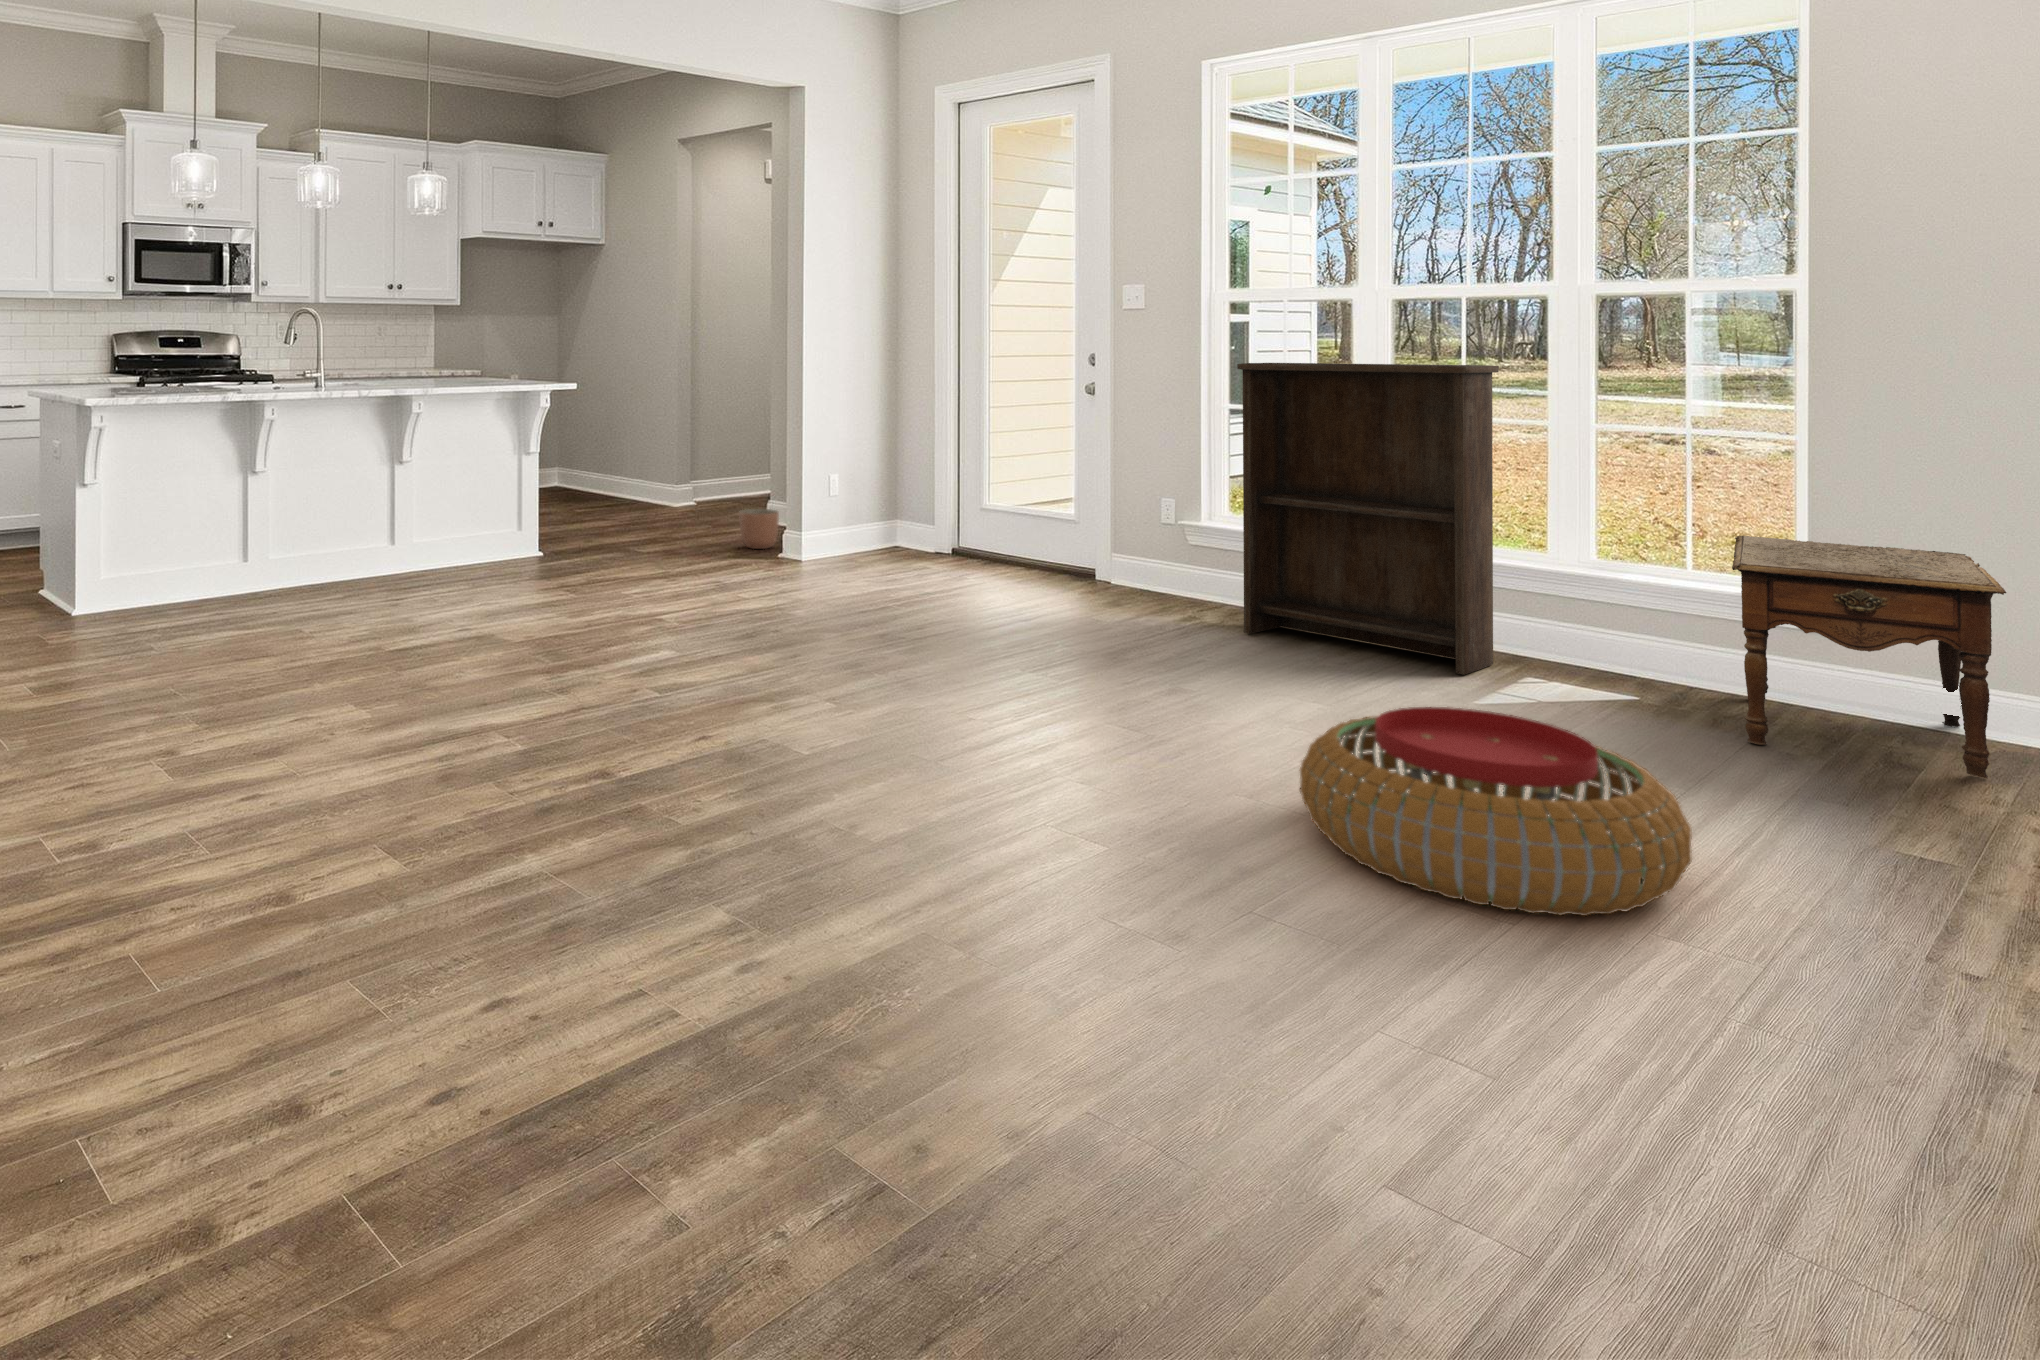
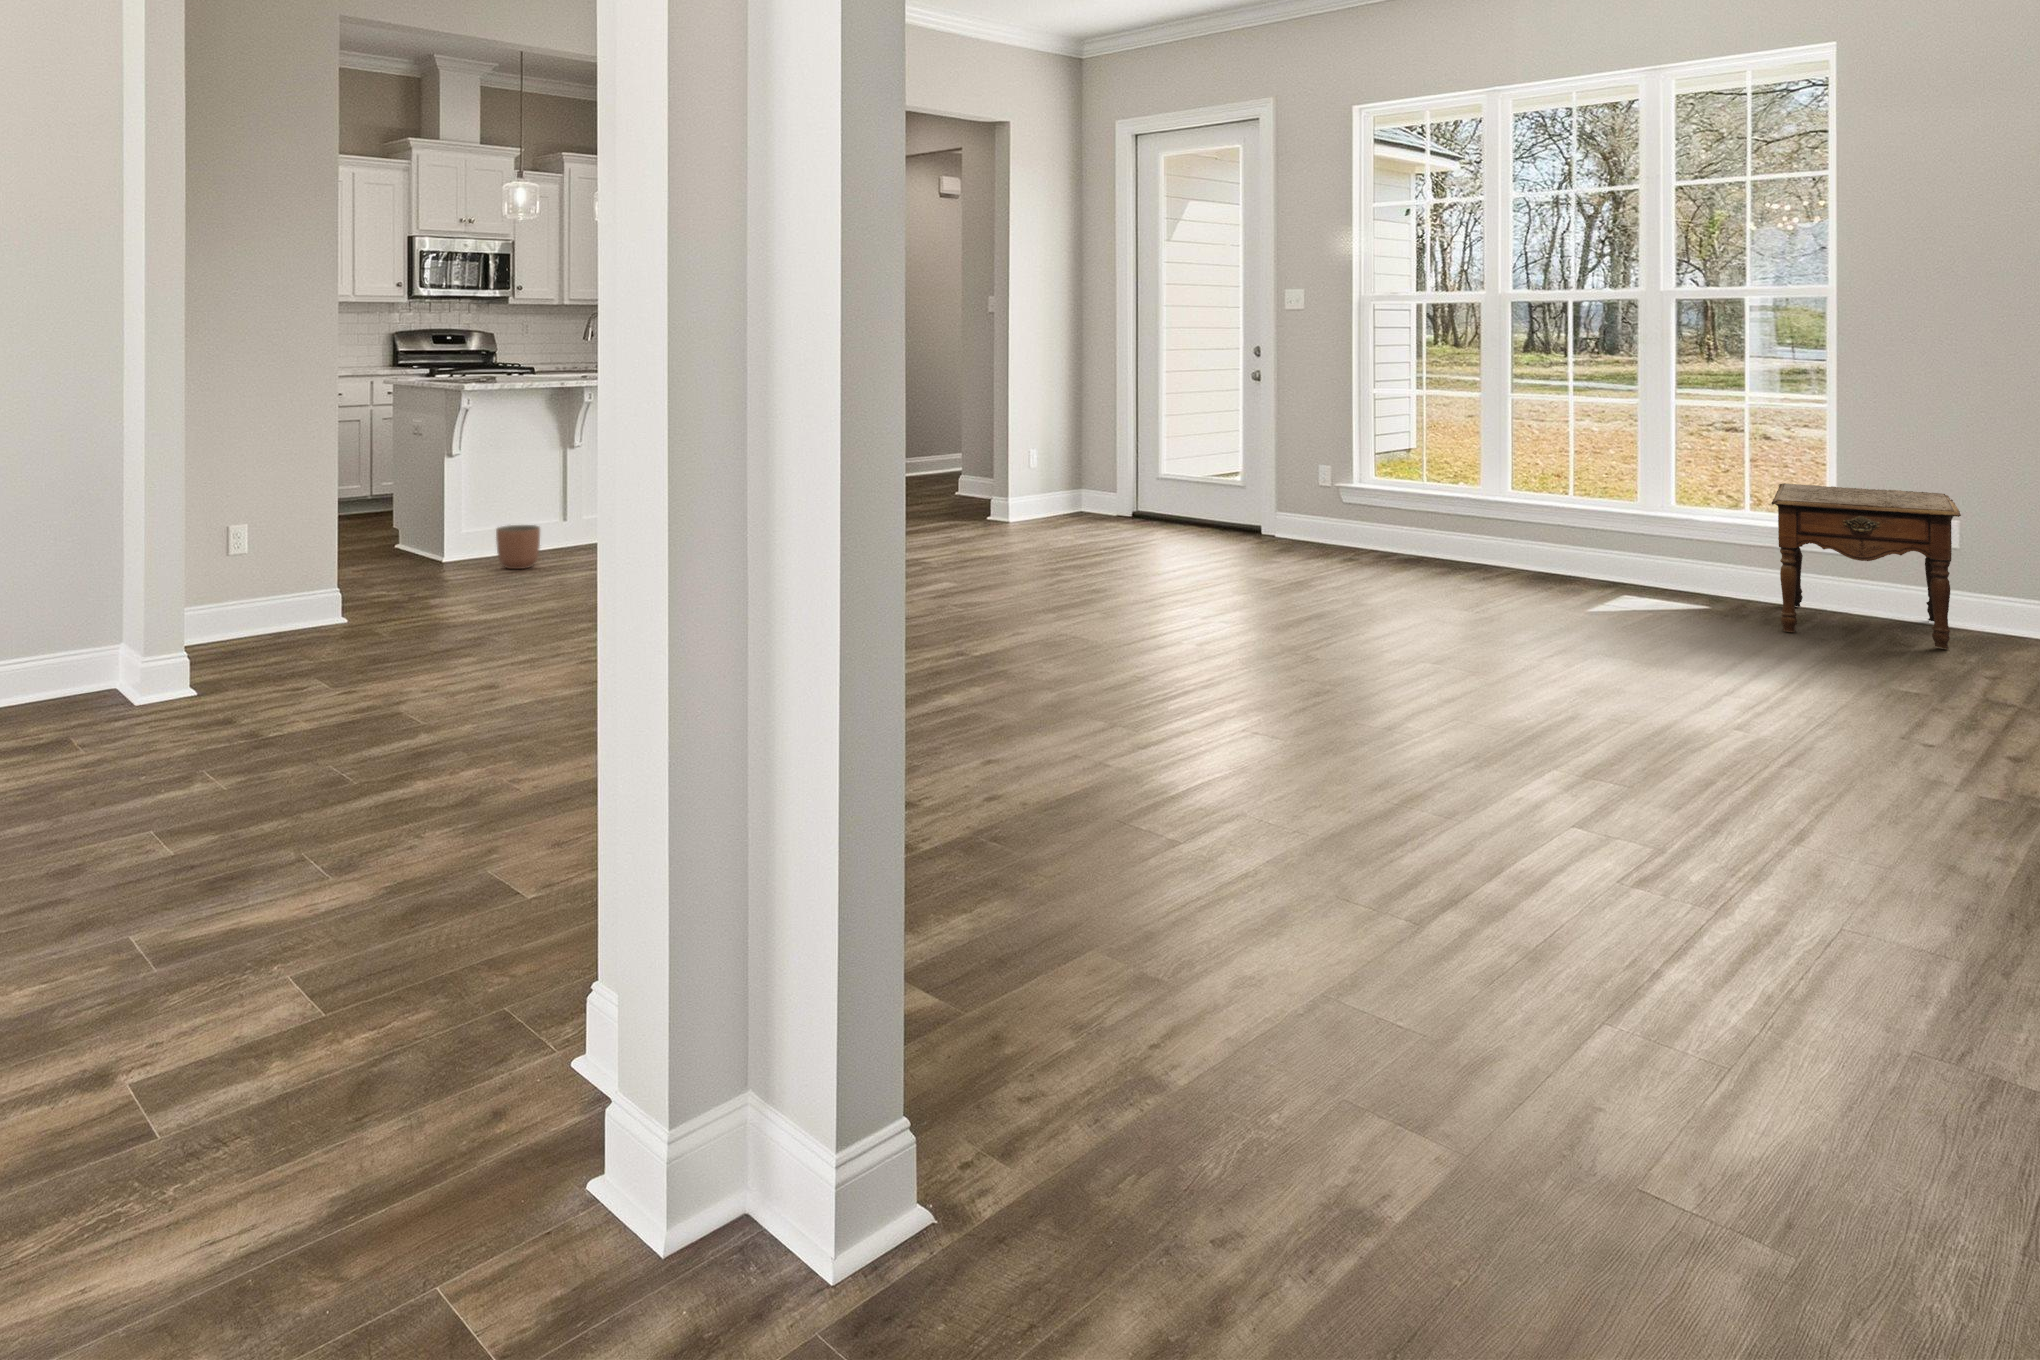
bookshelf: present [1237,363,1499,675] -> none [1391,353,1599,594]
planter: present [739,509,779,549] -> present [496,525,540,569]
pouf: present [1300,707,1692,916] -> none [1464,594,1731,716]

